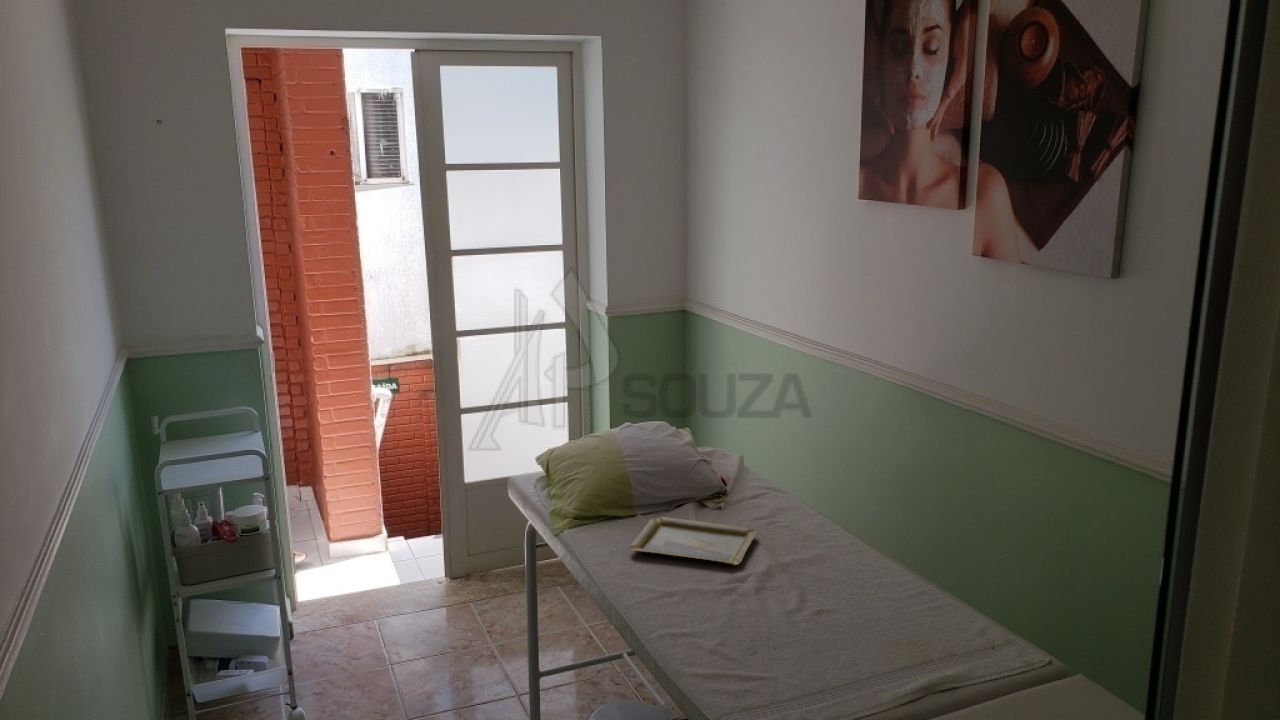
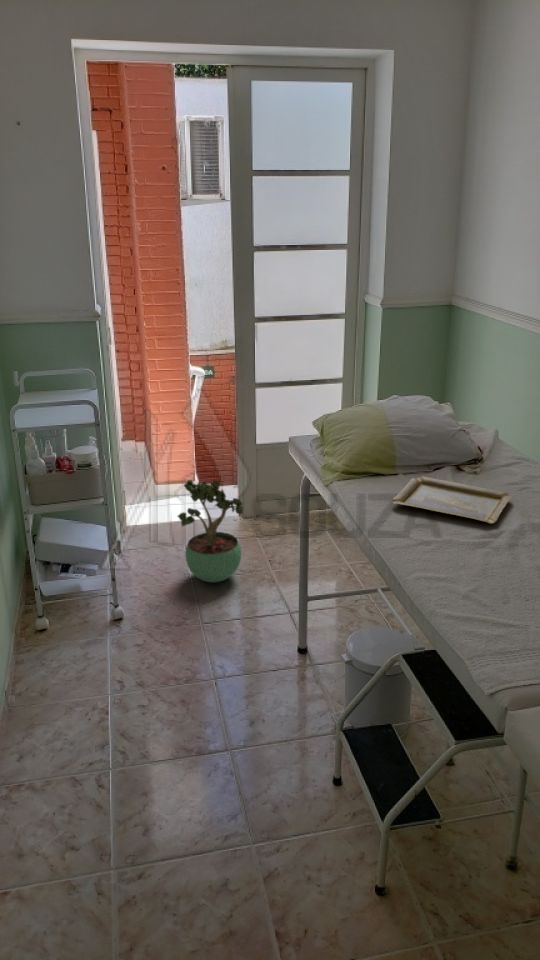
potted plant: none [370,534,455,665] -> present [178,480,243,582]

